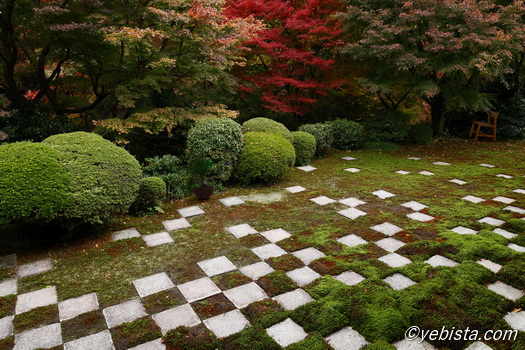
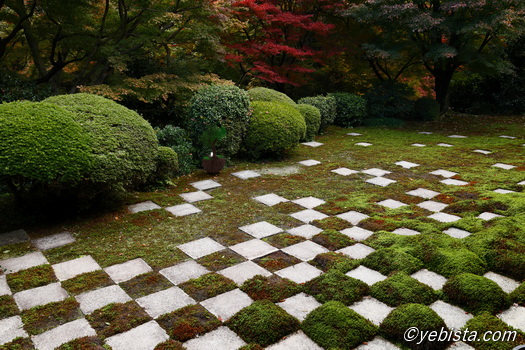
bench: present [470,111,499,141] -> none [470,85,501,117]

